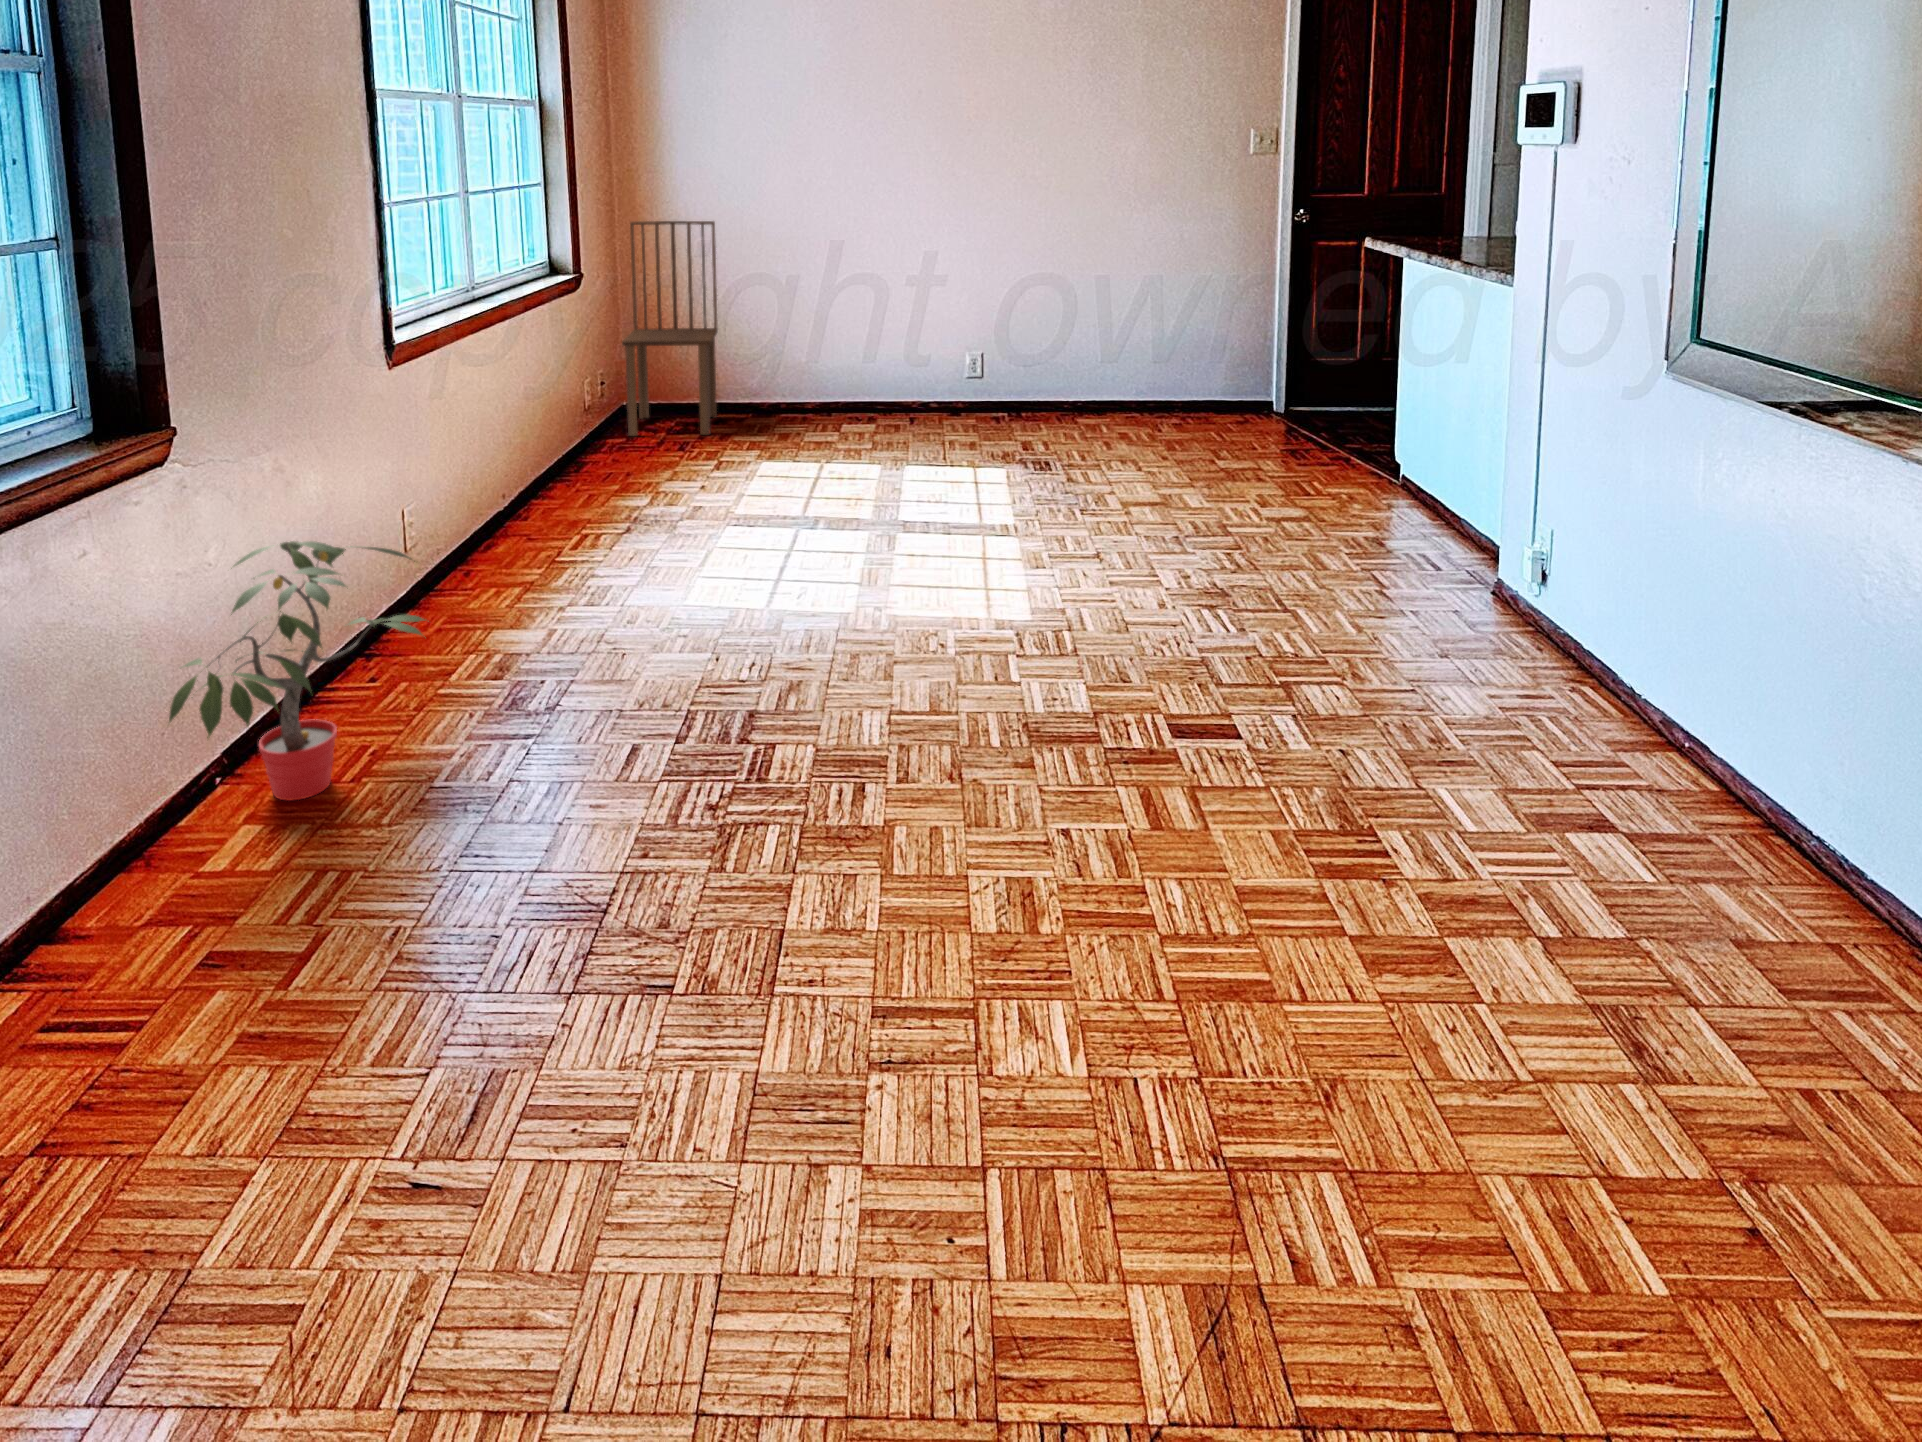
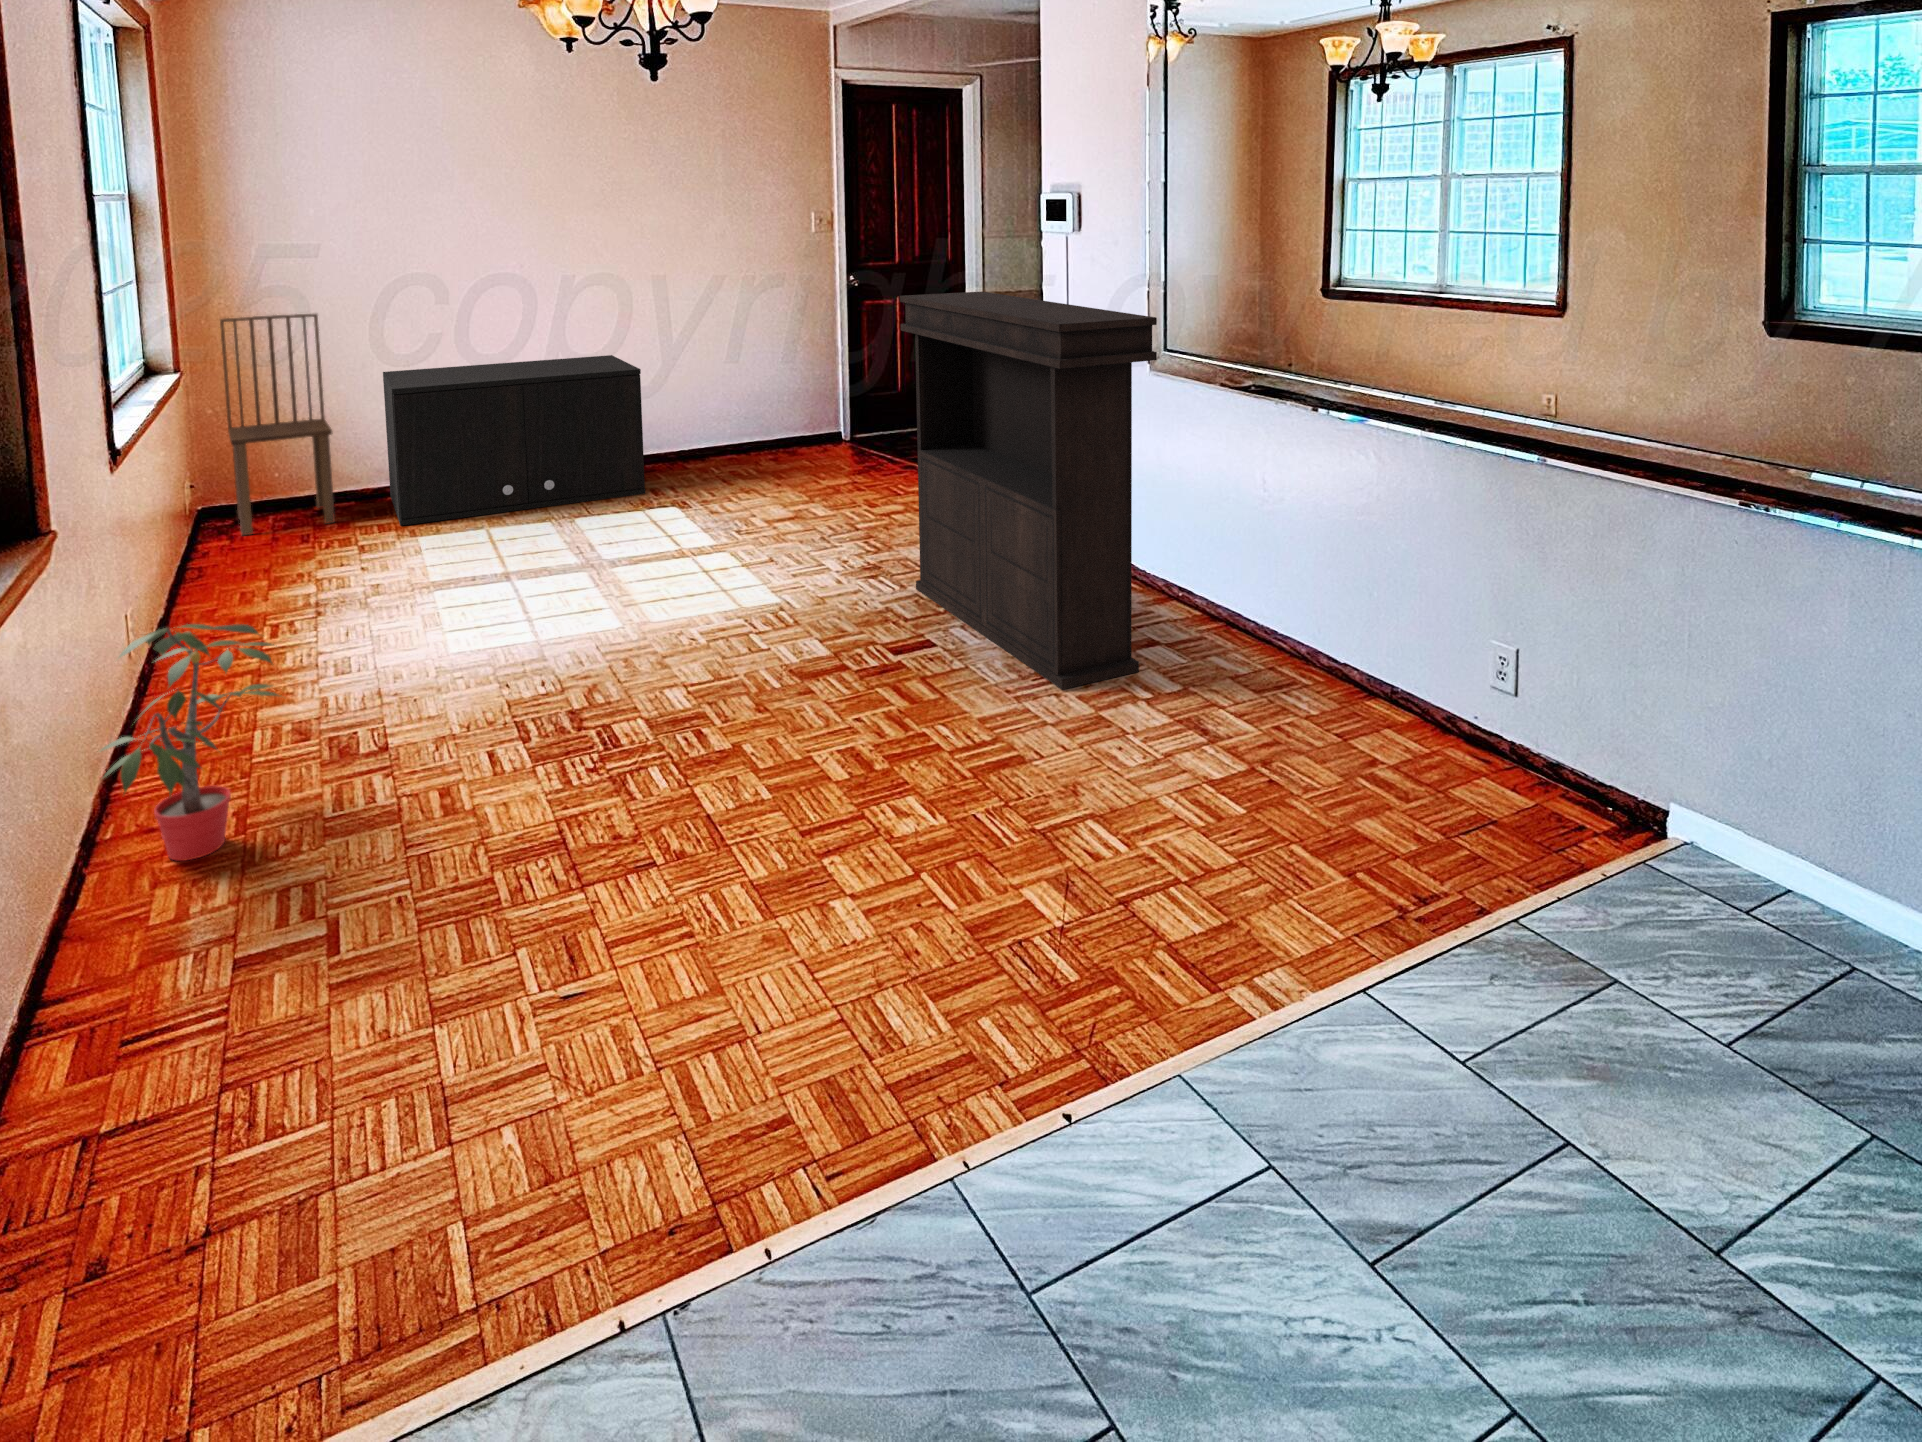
console table: none [1260,226,1637,875] -> present [900,292,1157,690]
storage cabinet: none [757,285,1015,447] -> present [383,355,646,526]

